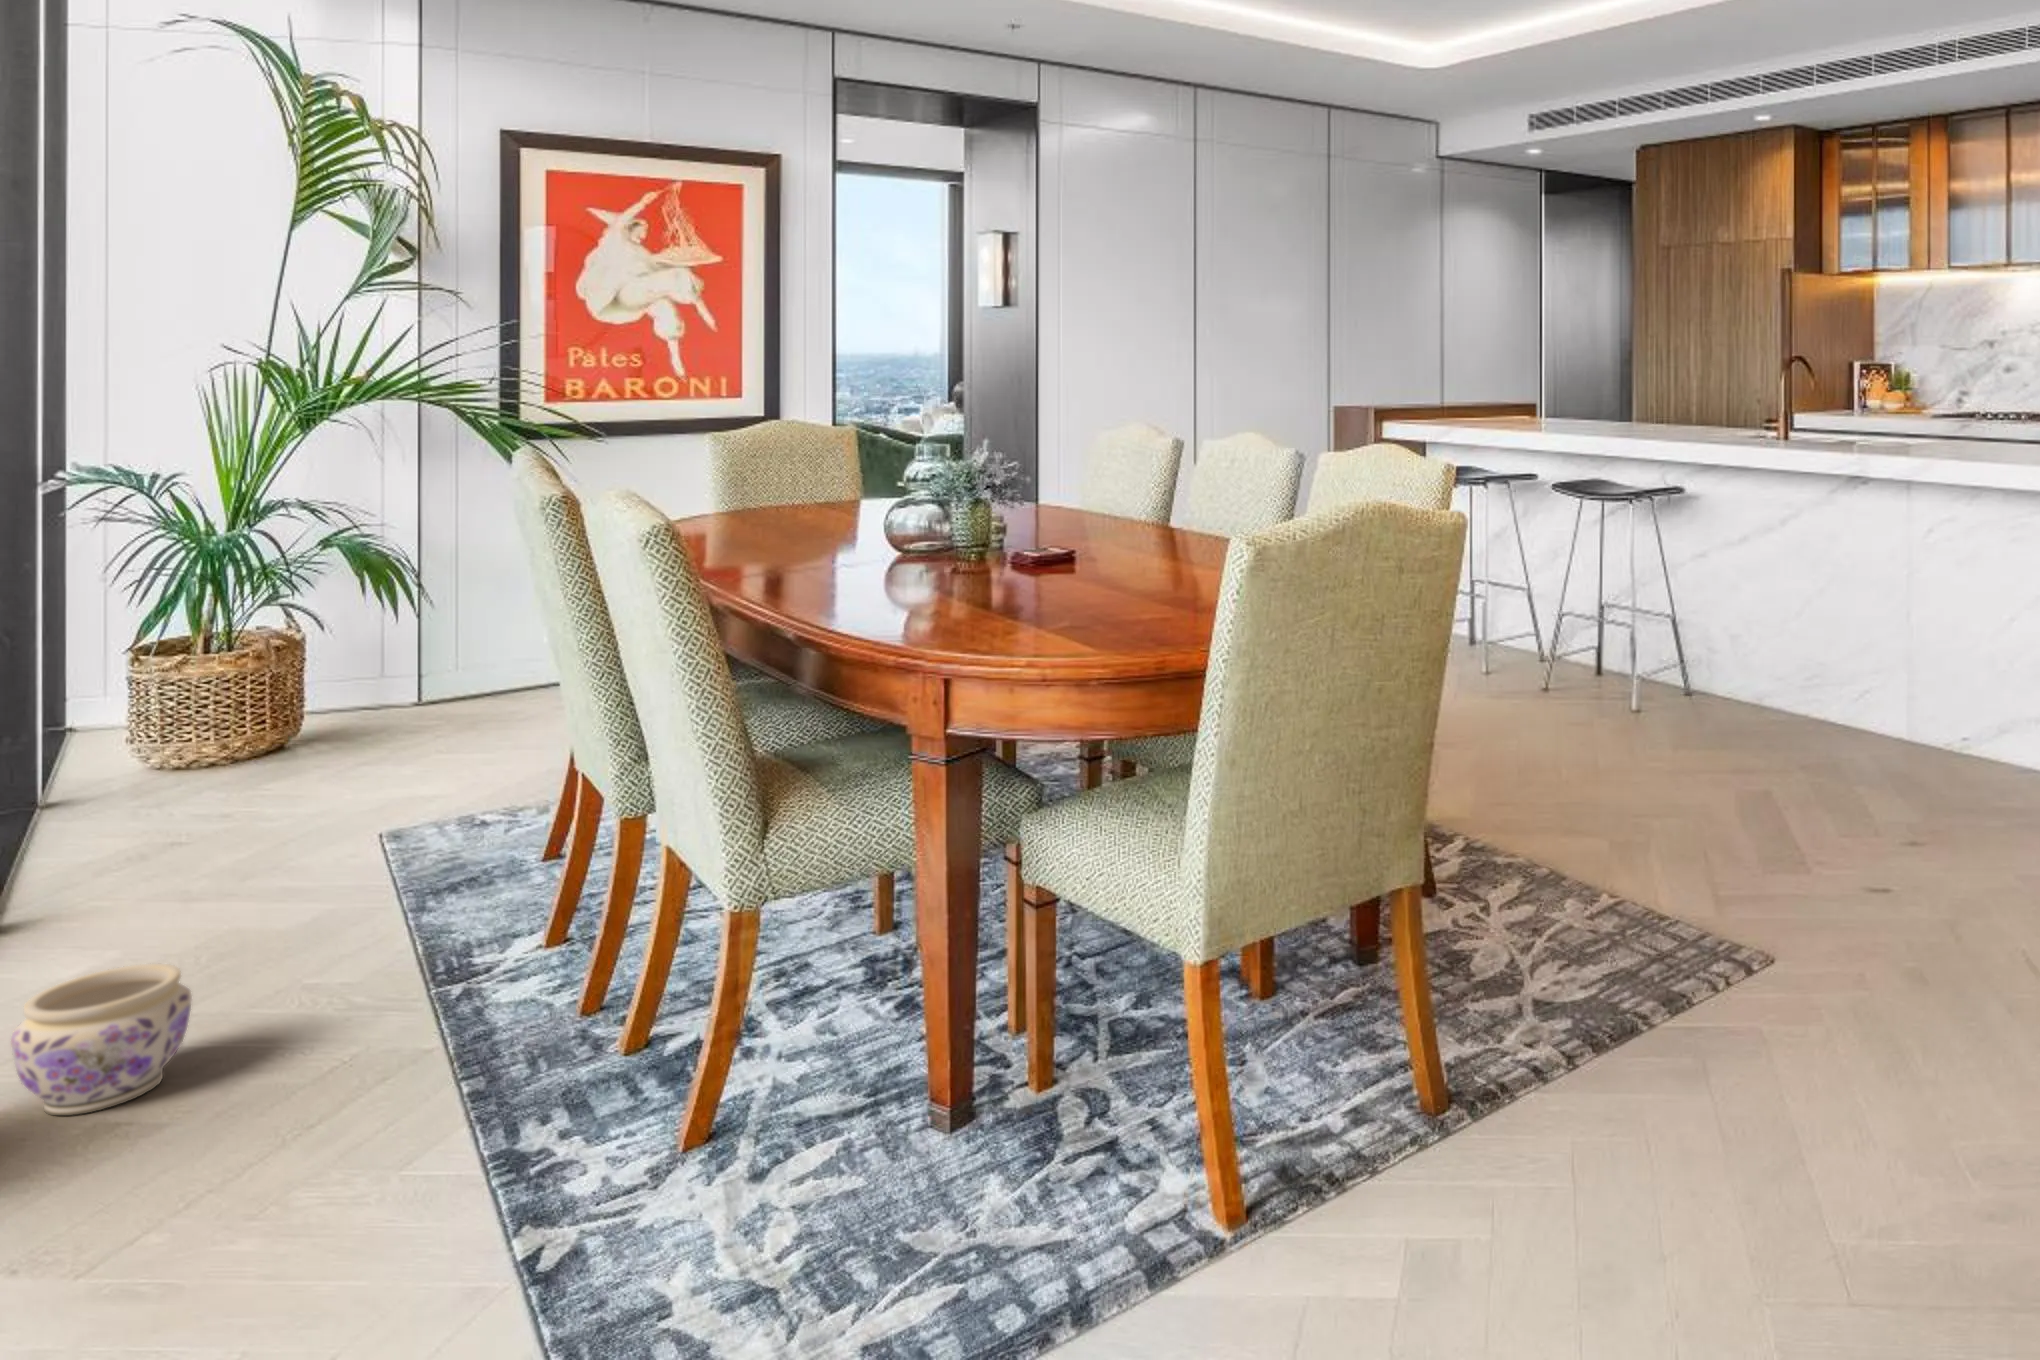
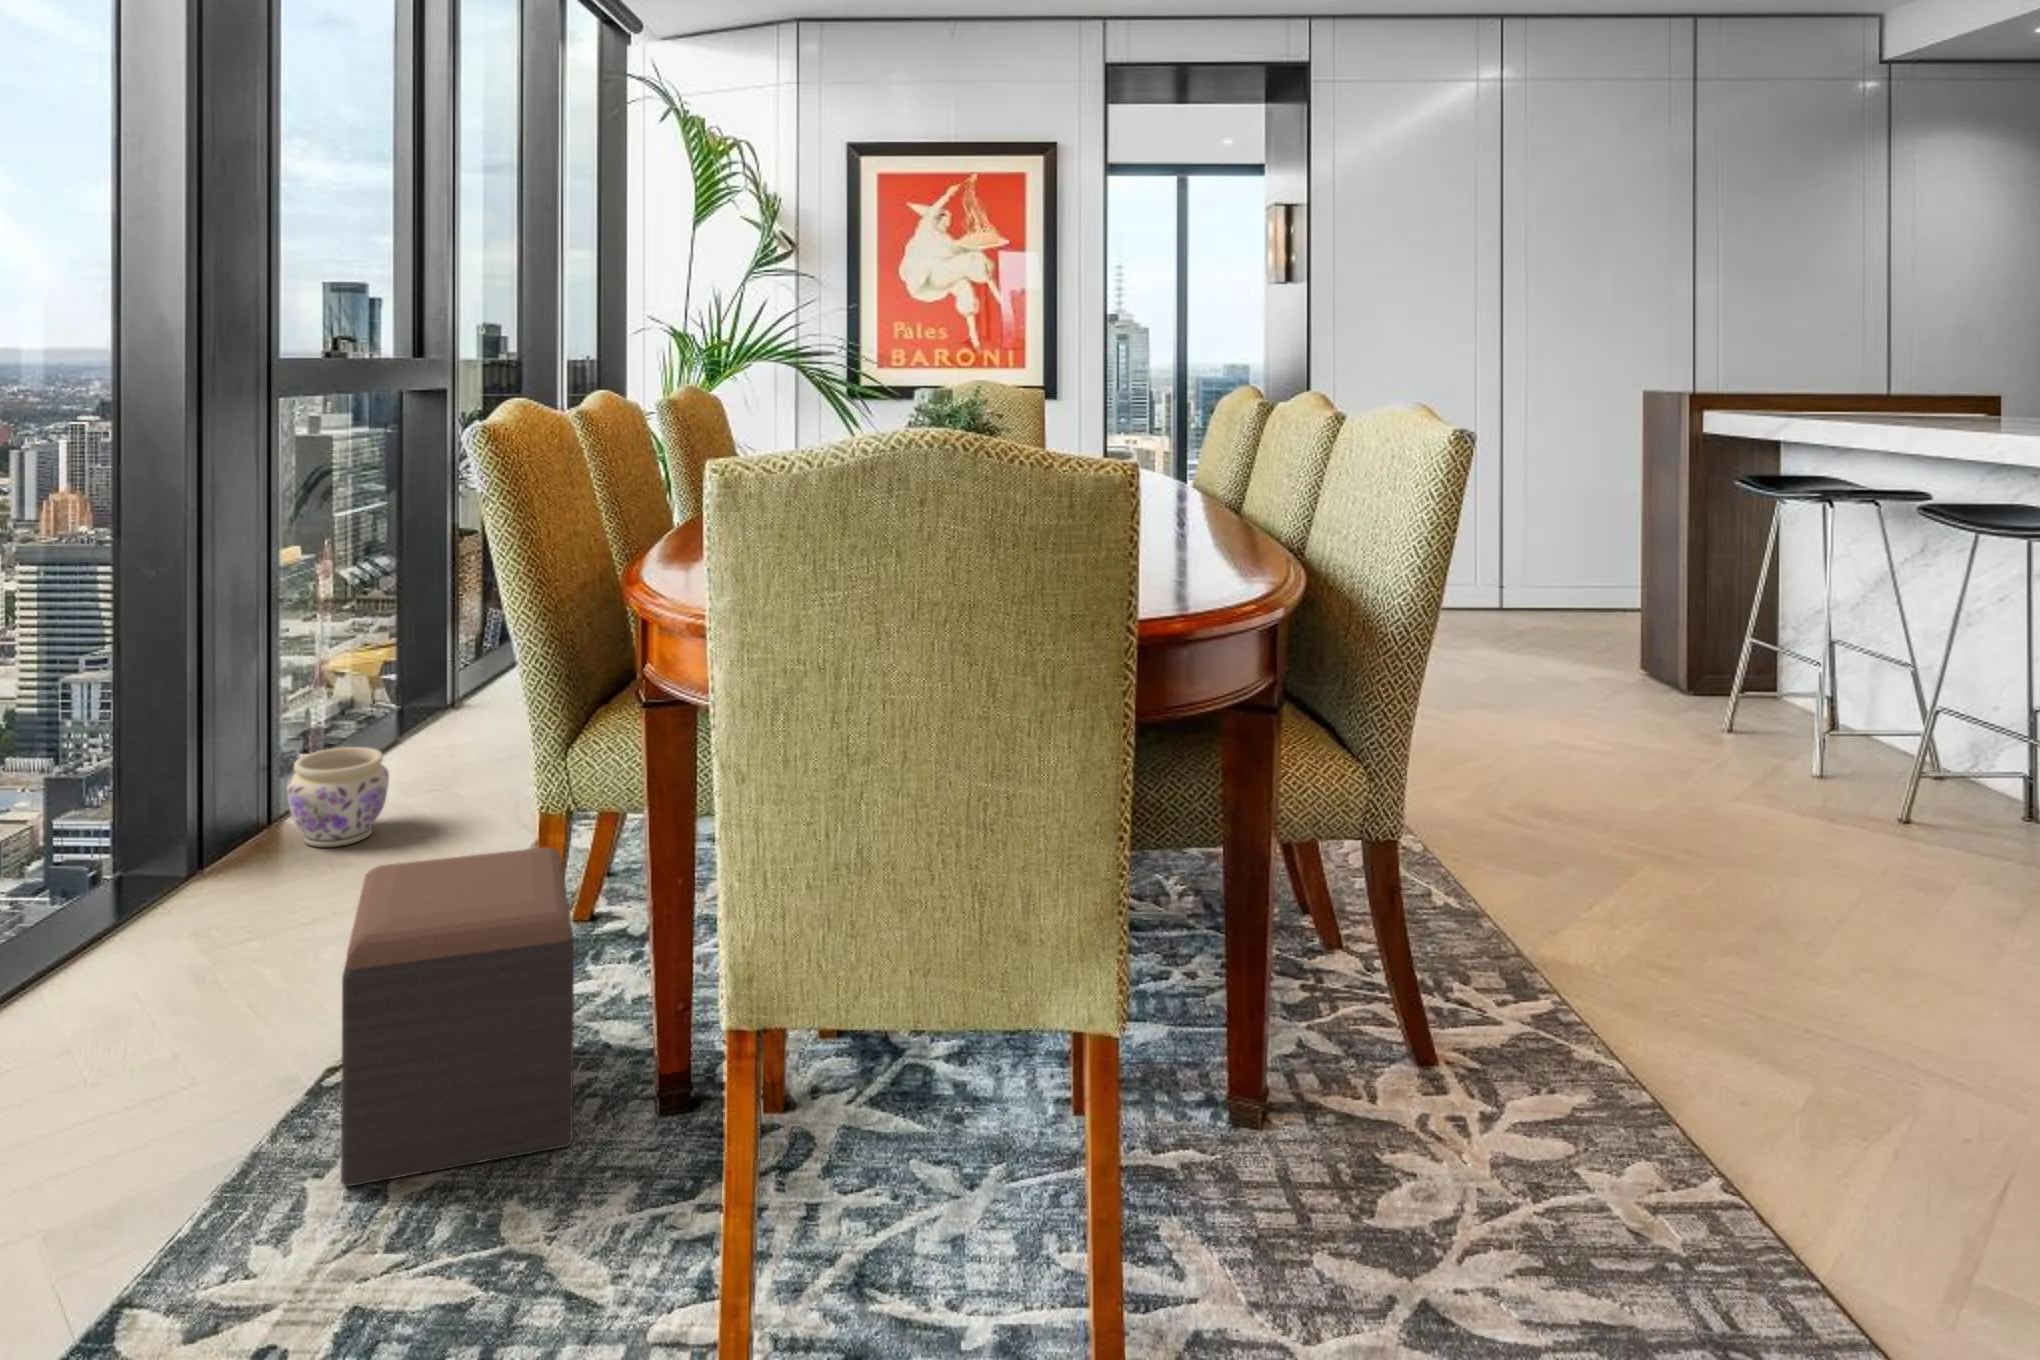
footstool: none [588,932,902,1288] -> present [341,847,574,1187]

